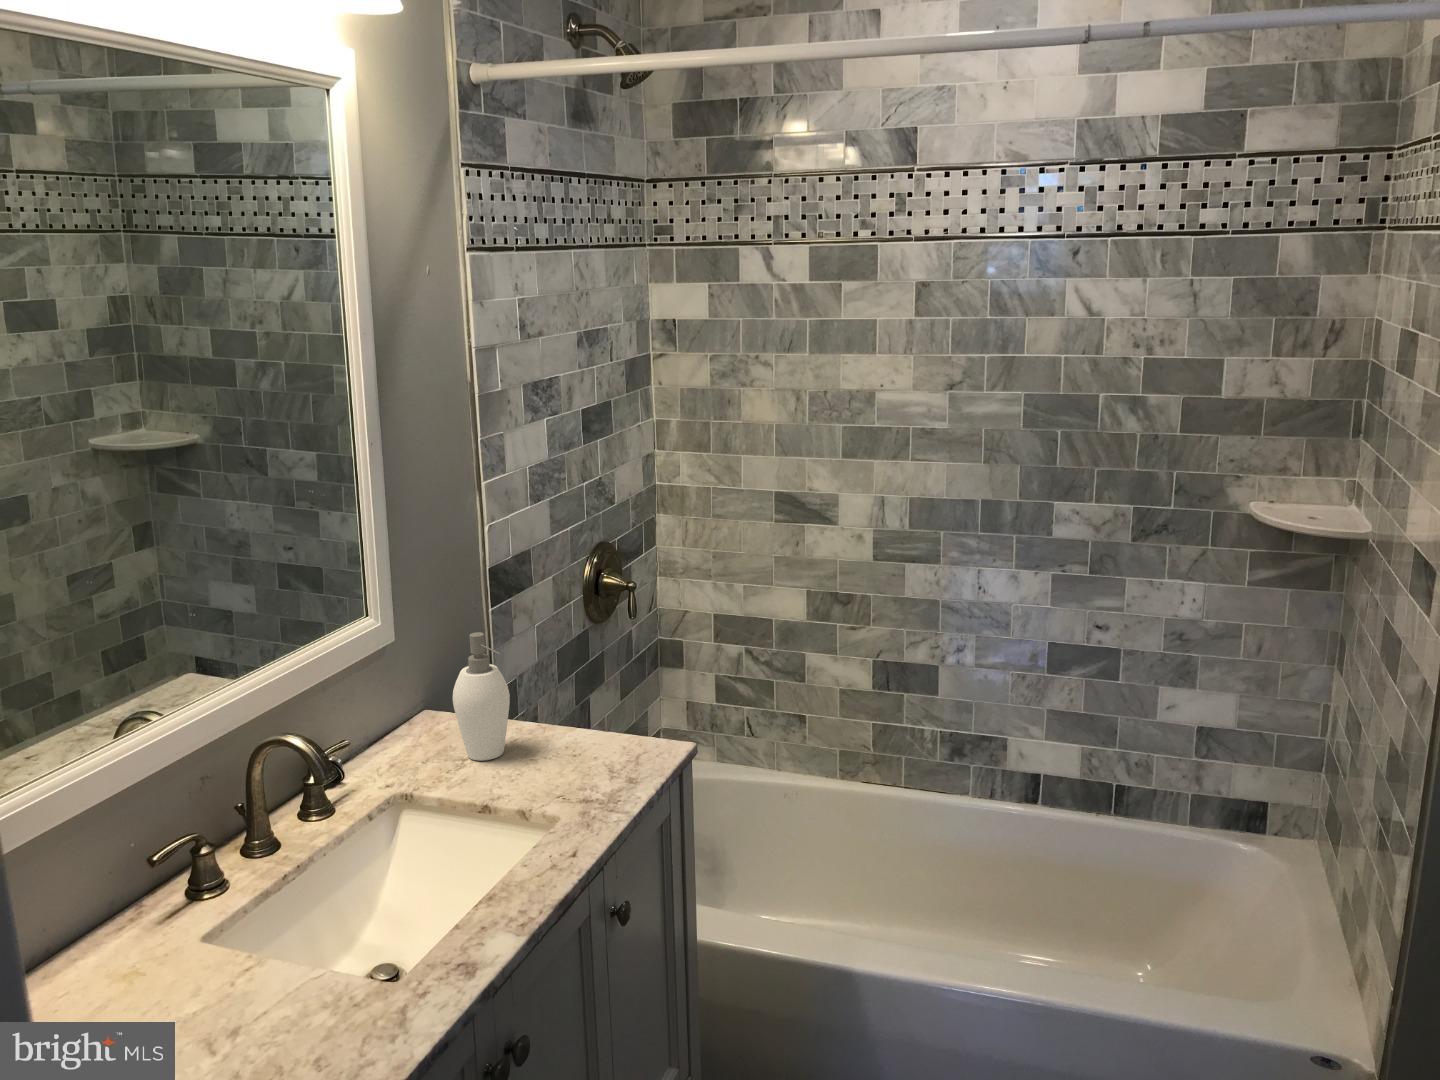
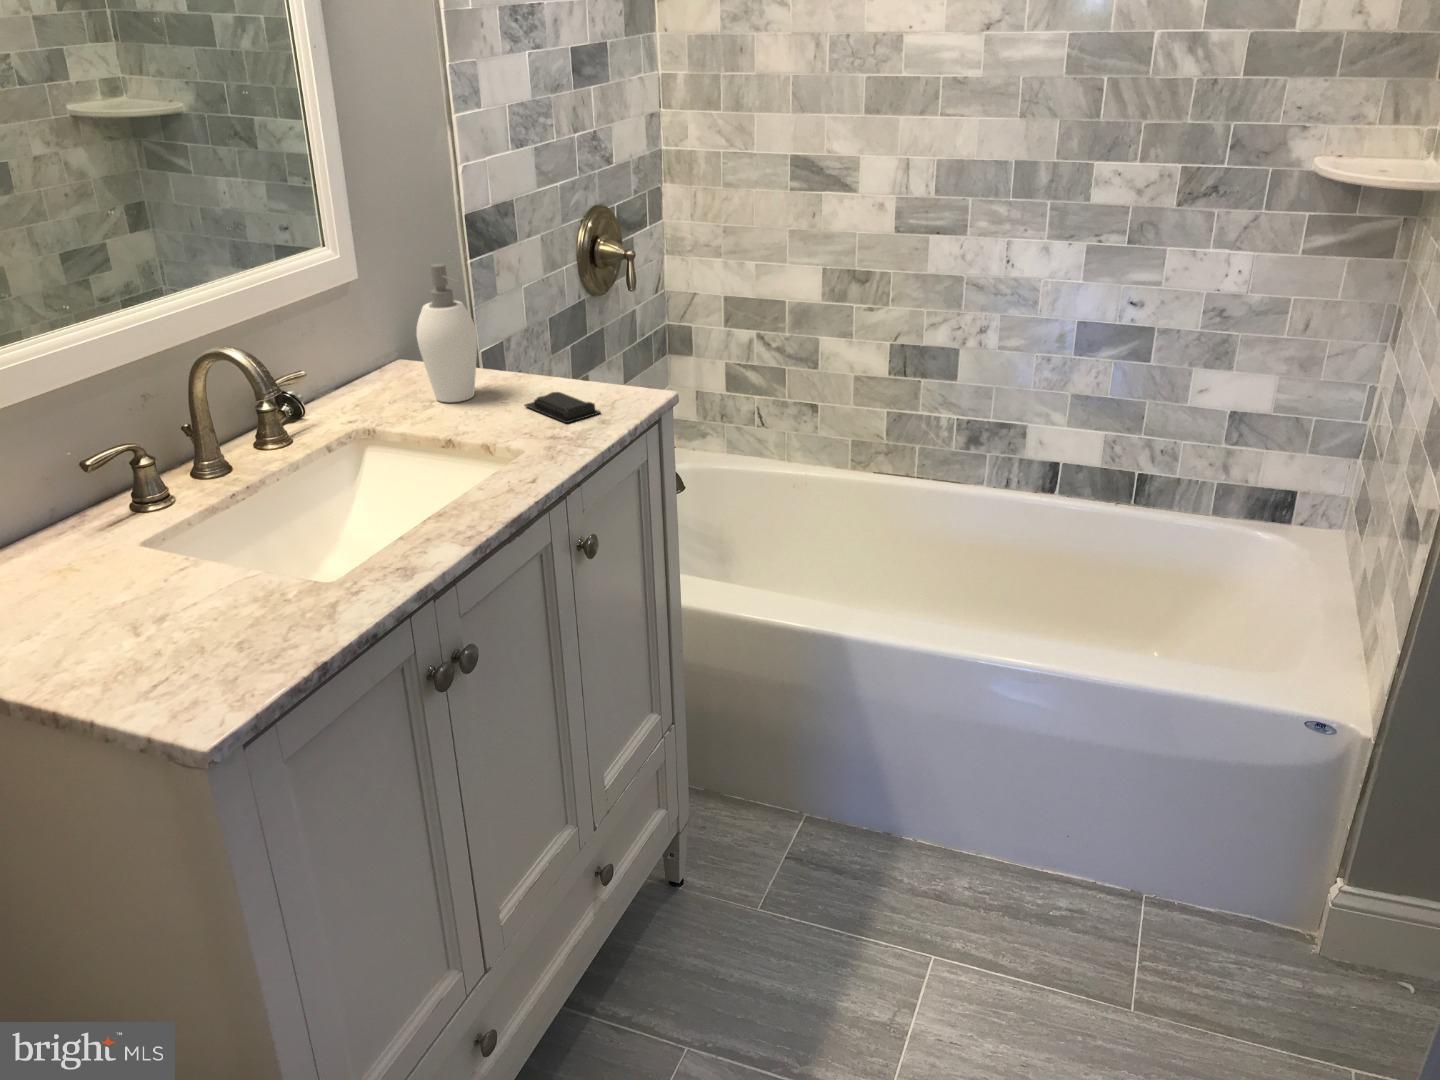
soap bar: none [554,750,629,786] -> present [525,392,601,423]

